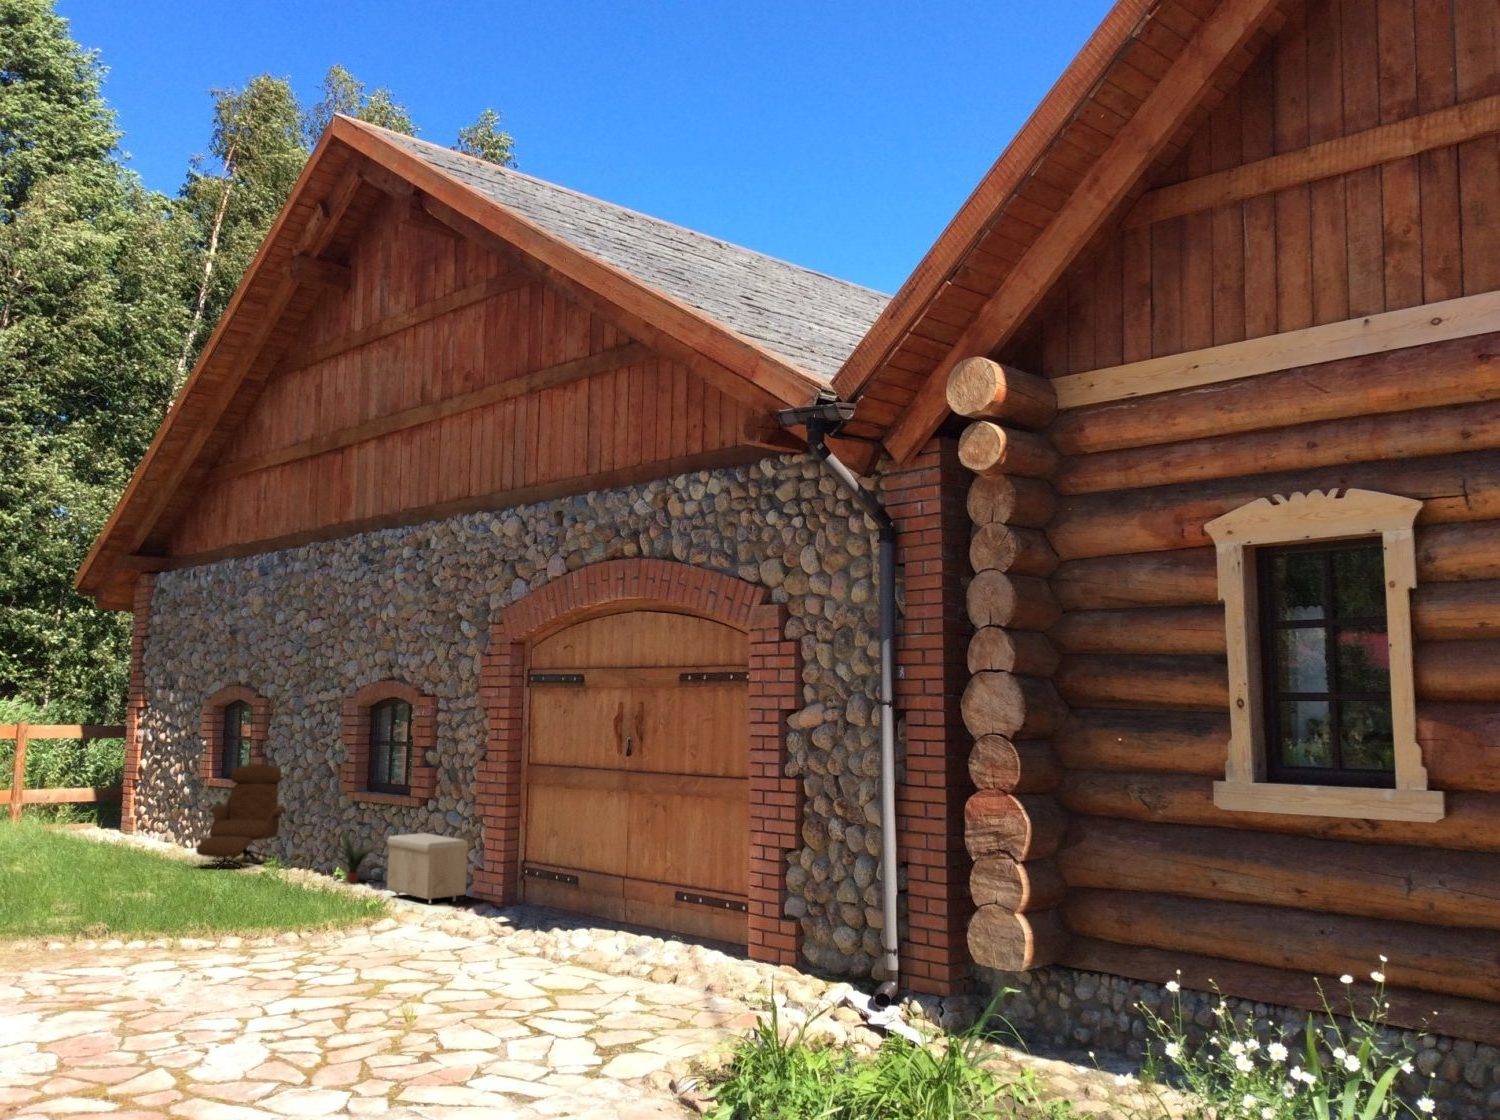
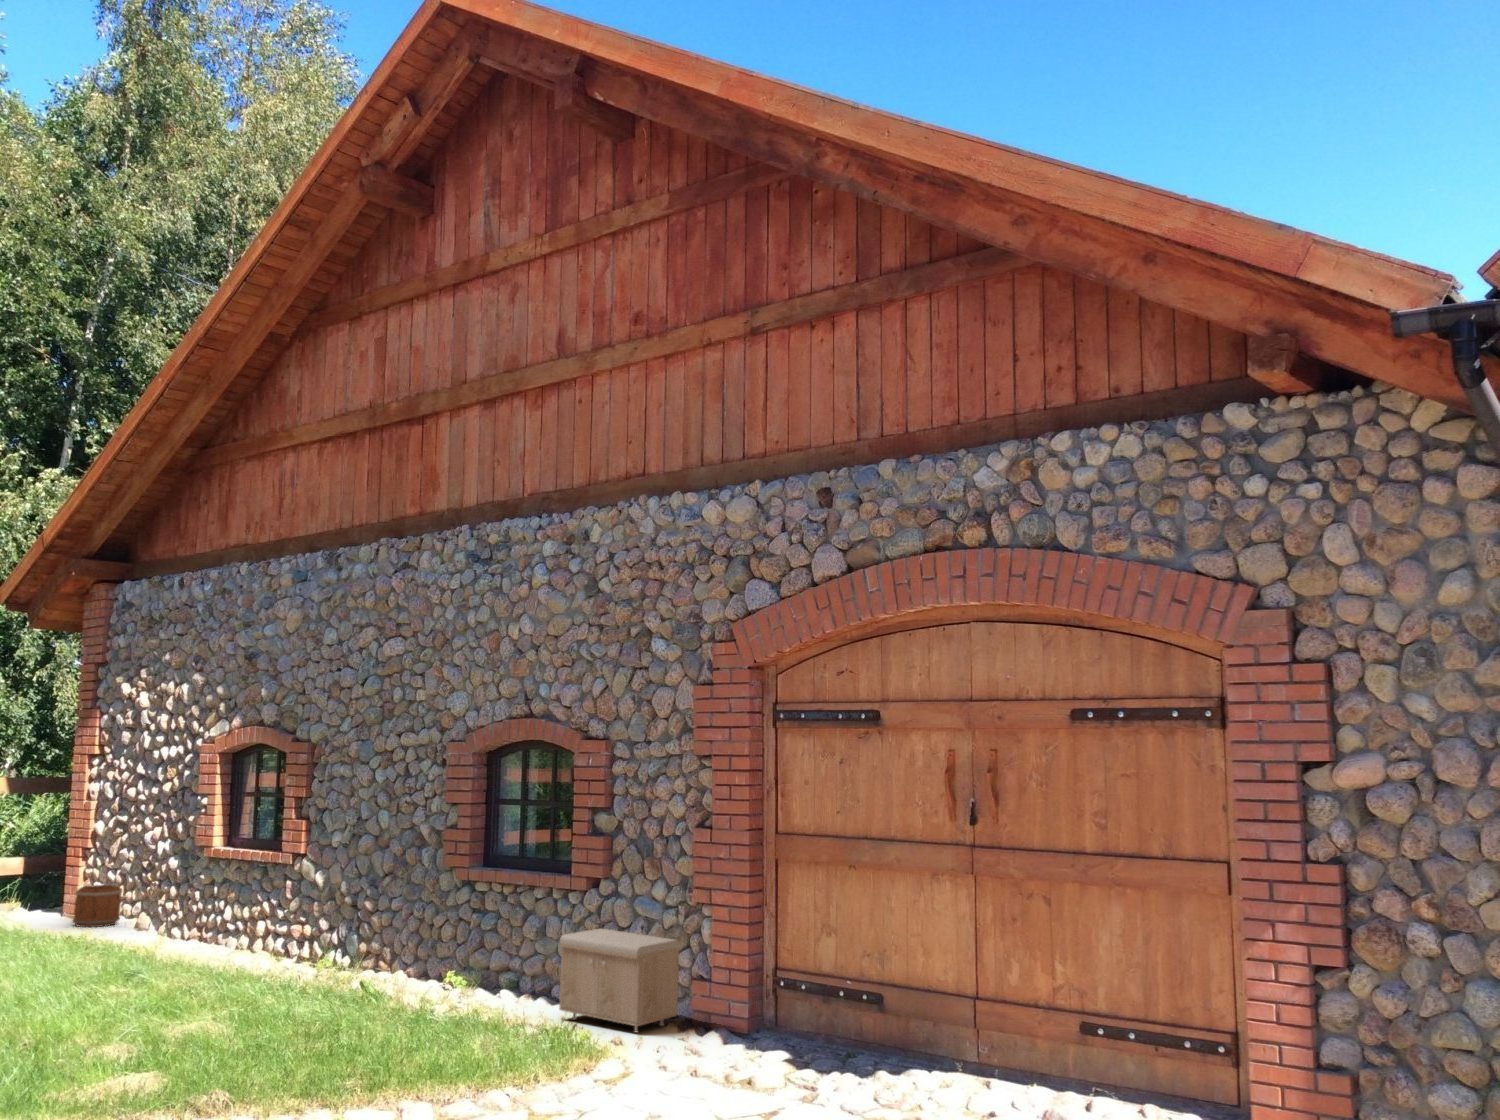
lounge chair: present [196,765,286,870] -> none [237,831,347,982]
bucket: none [119,807,156,838] -> present [72,885,122,927]
potted plant: present [334,833,377,883] -> none [452,927,512,997]

